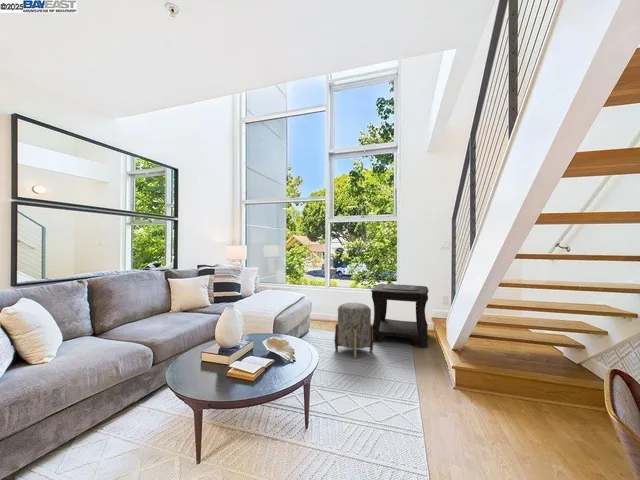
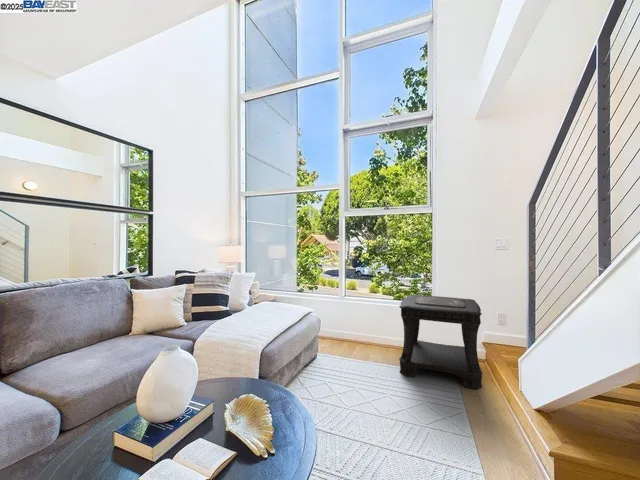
ottoman: present [334,303,374,358] -> none [350,324,406,408]

